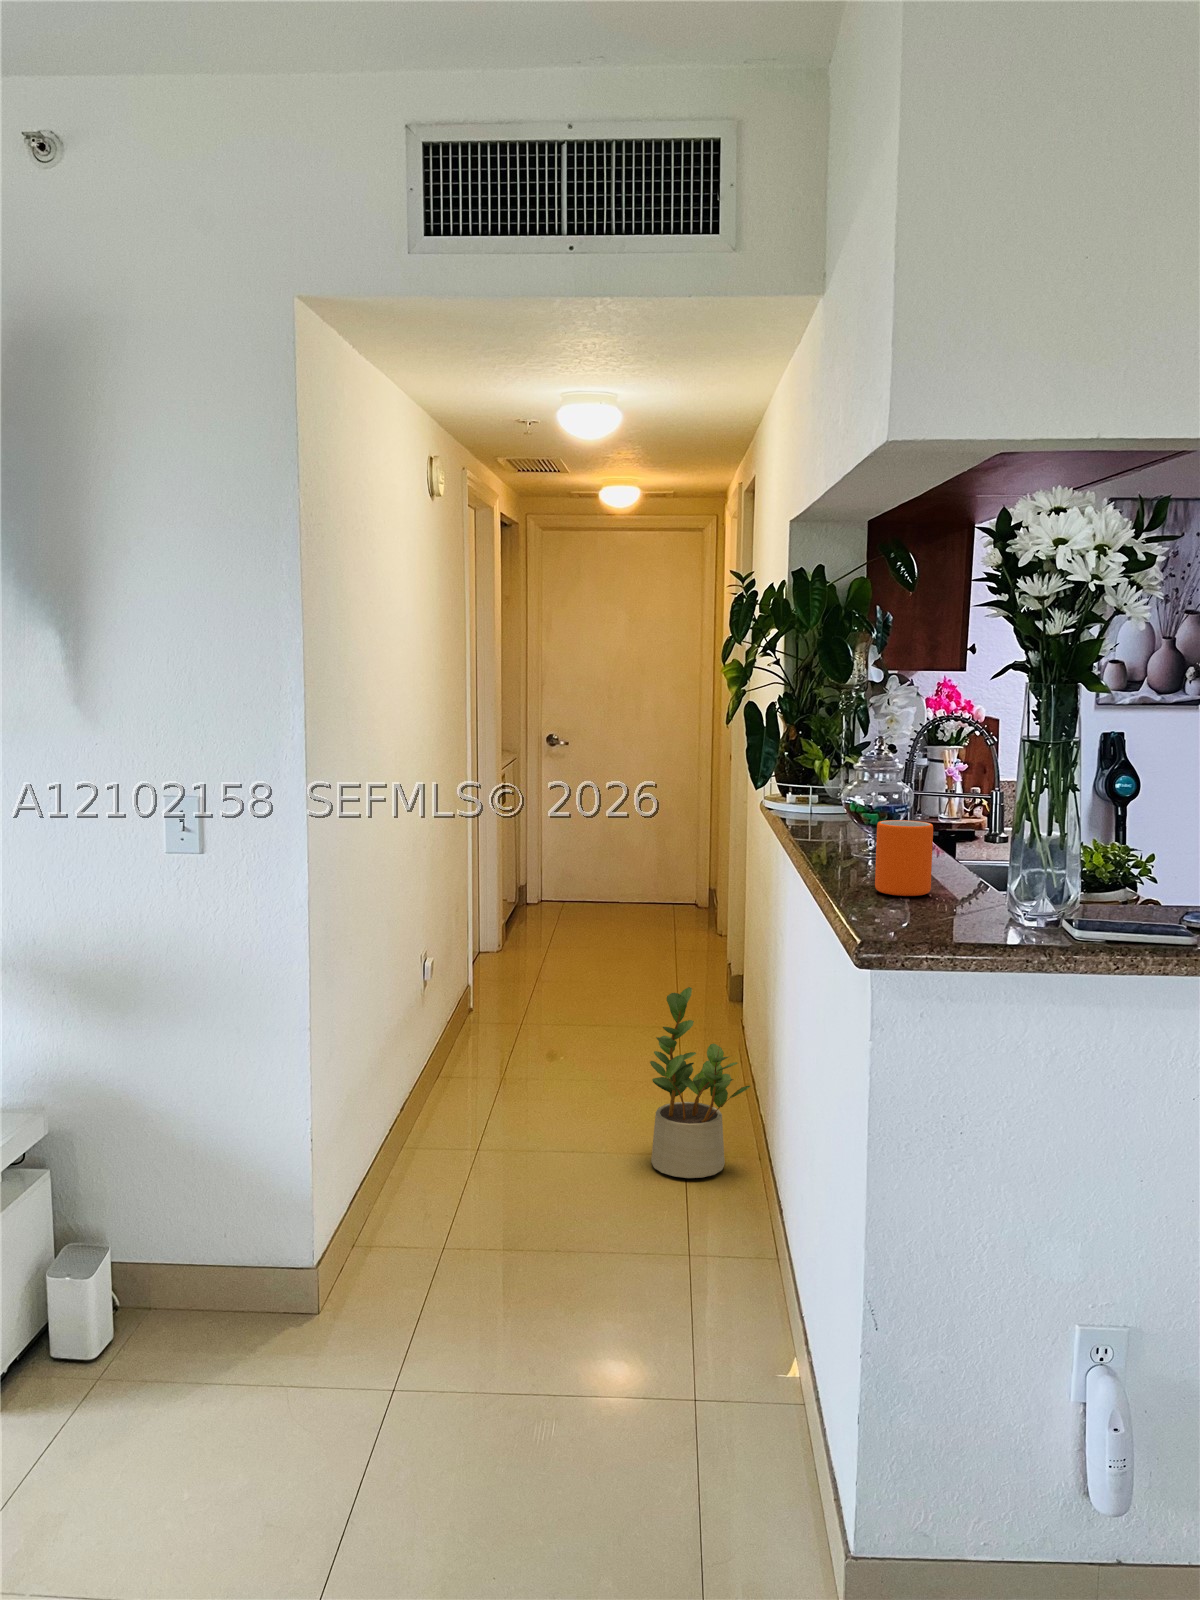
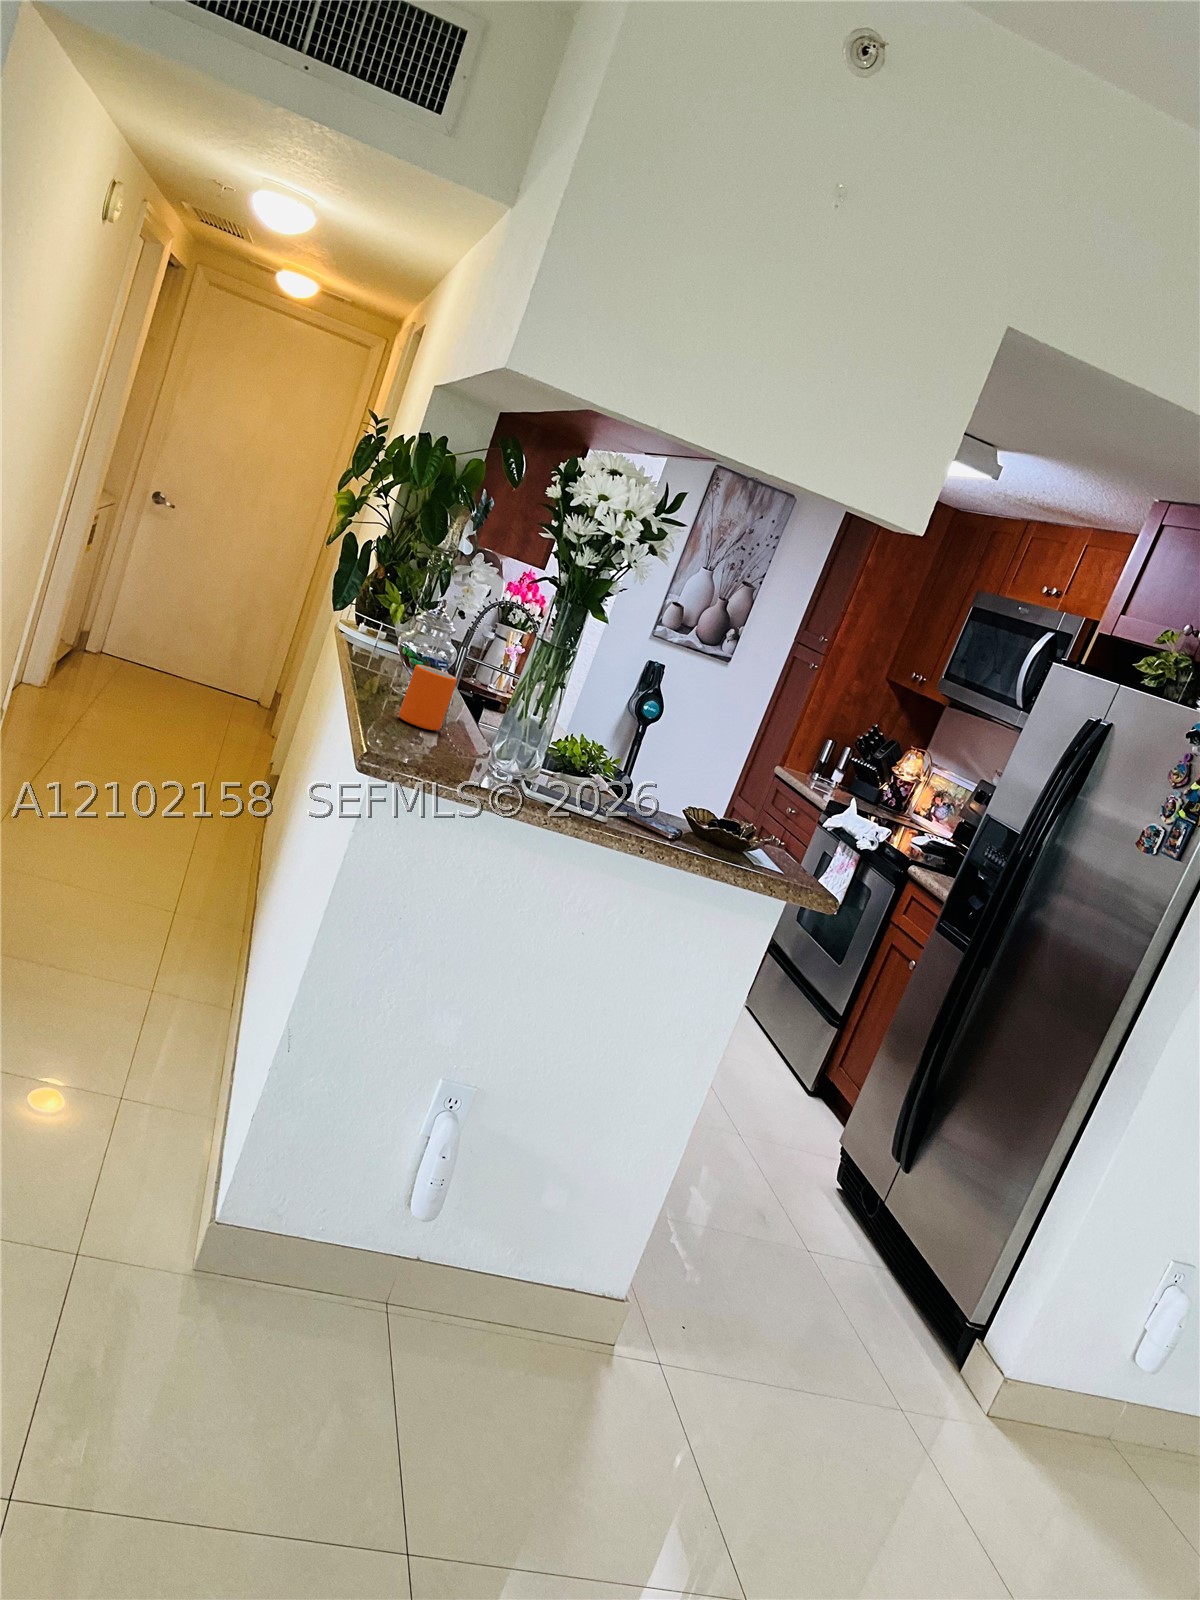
potted plant: present [650,987,750,1178] -> none [145,764,254,929]

